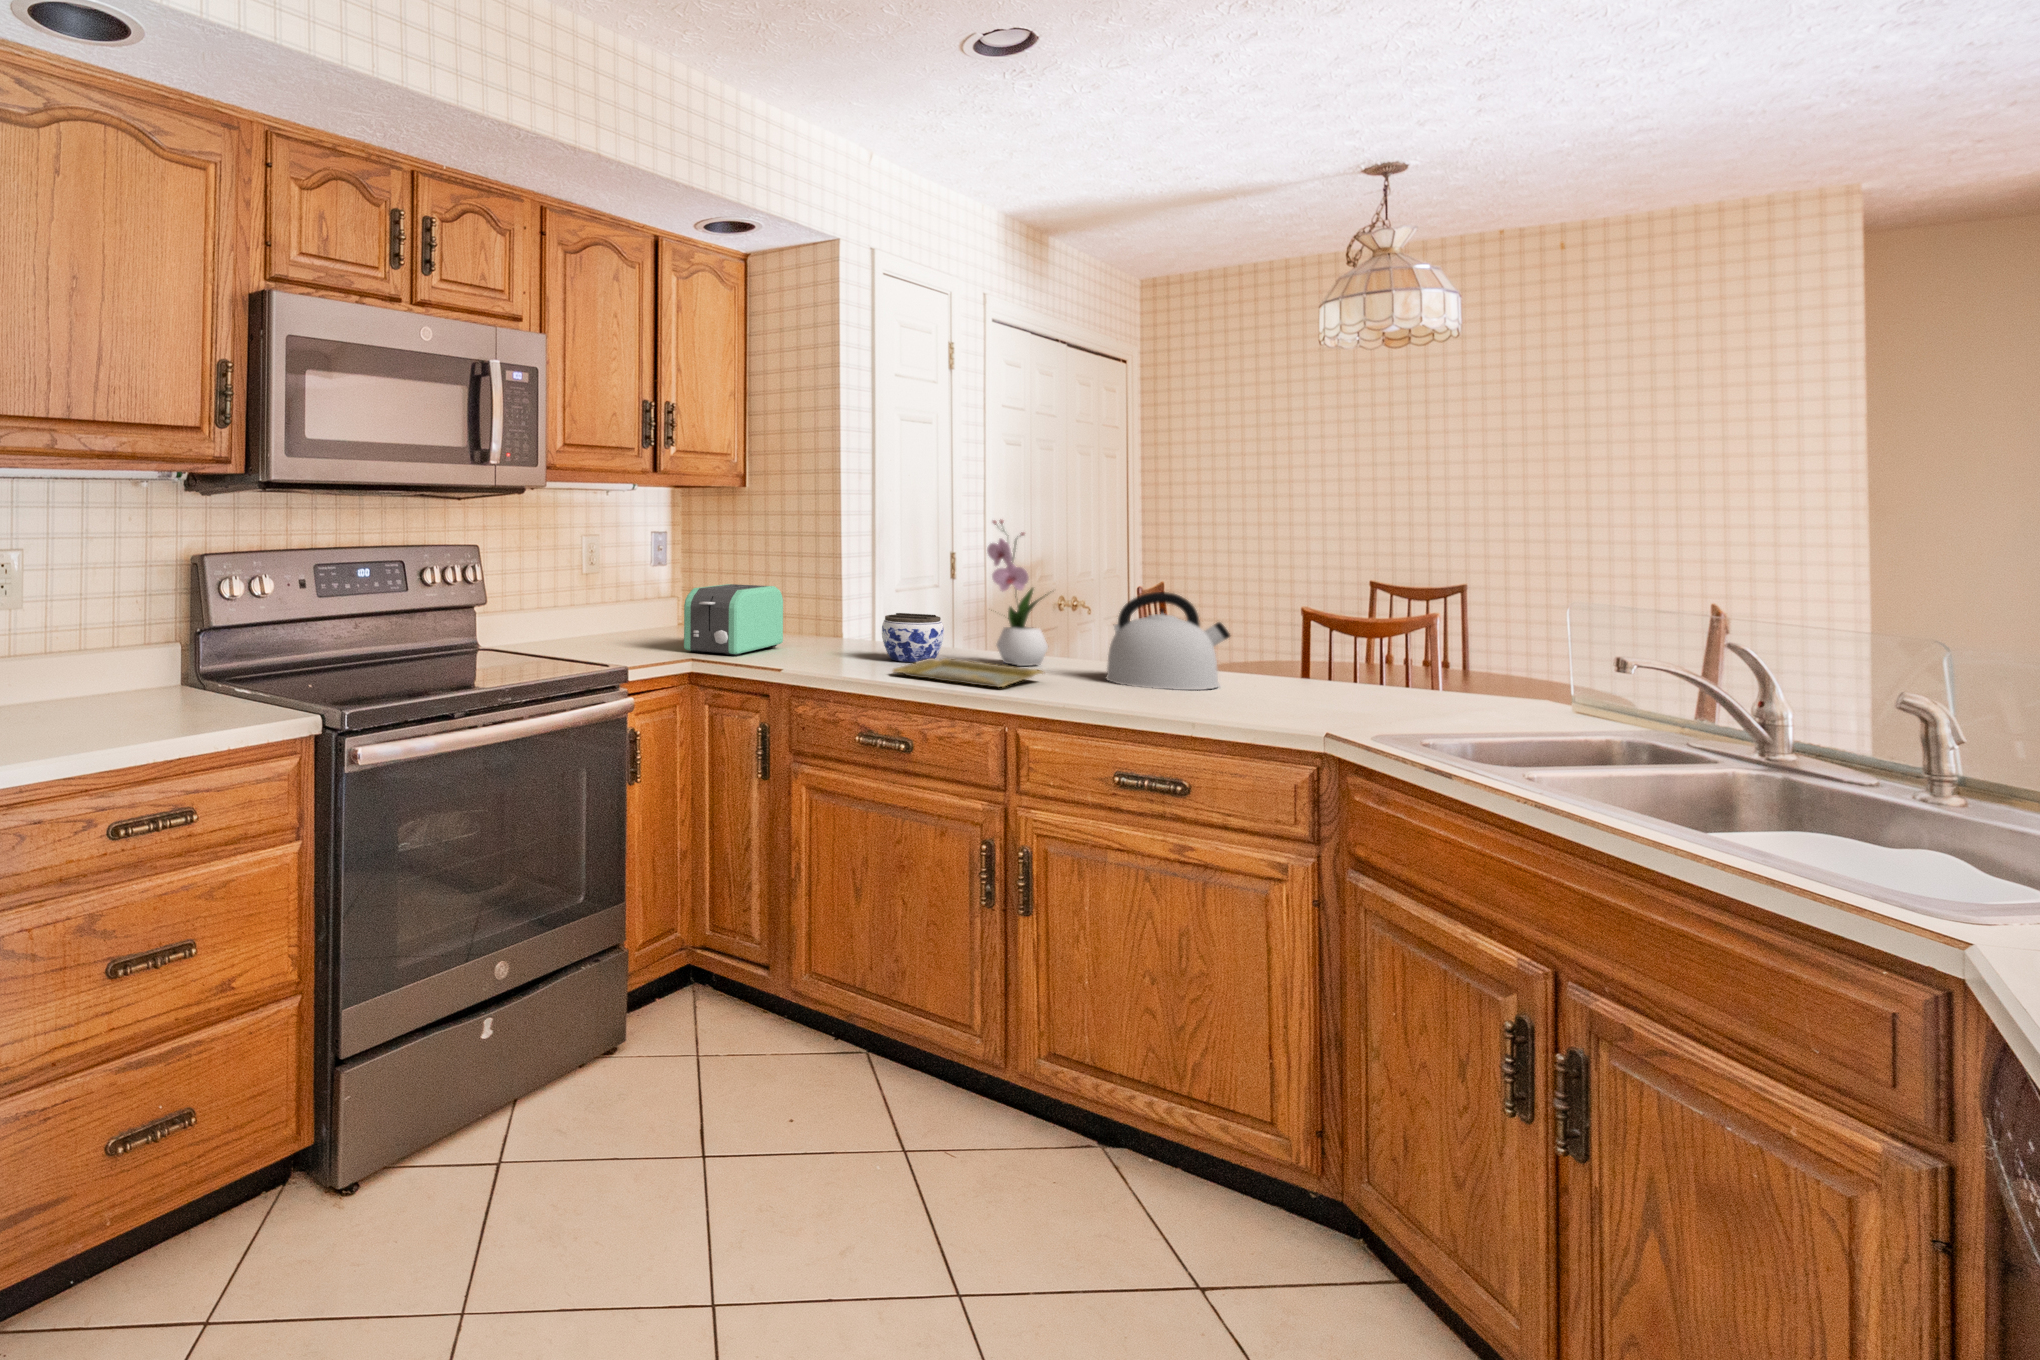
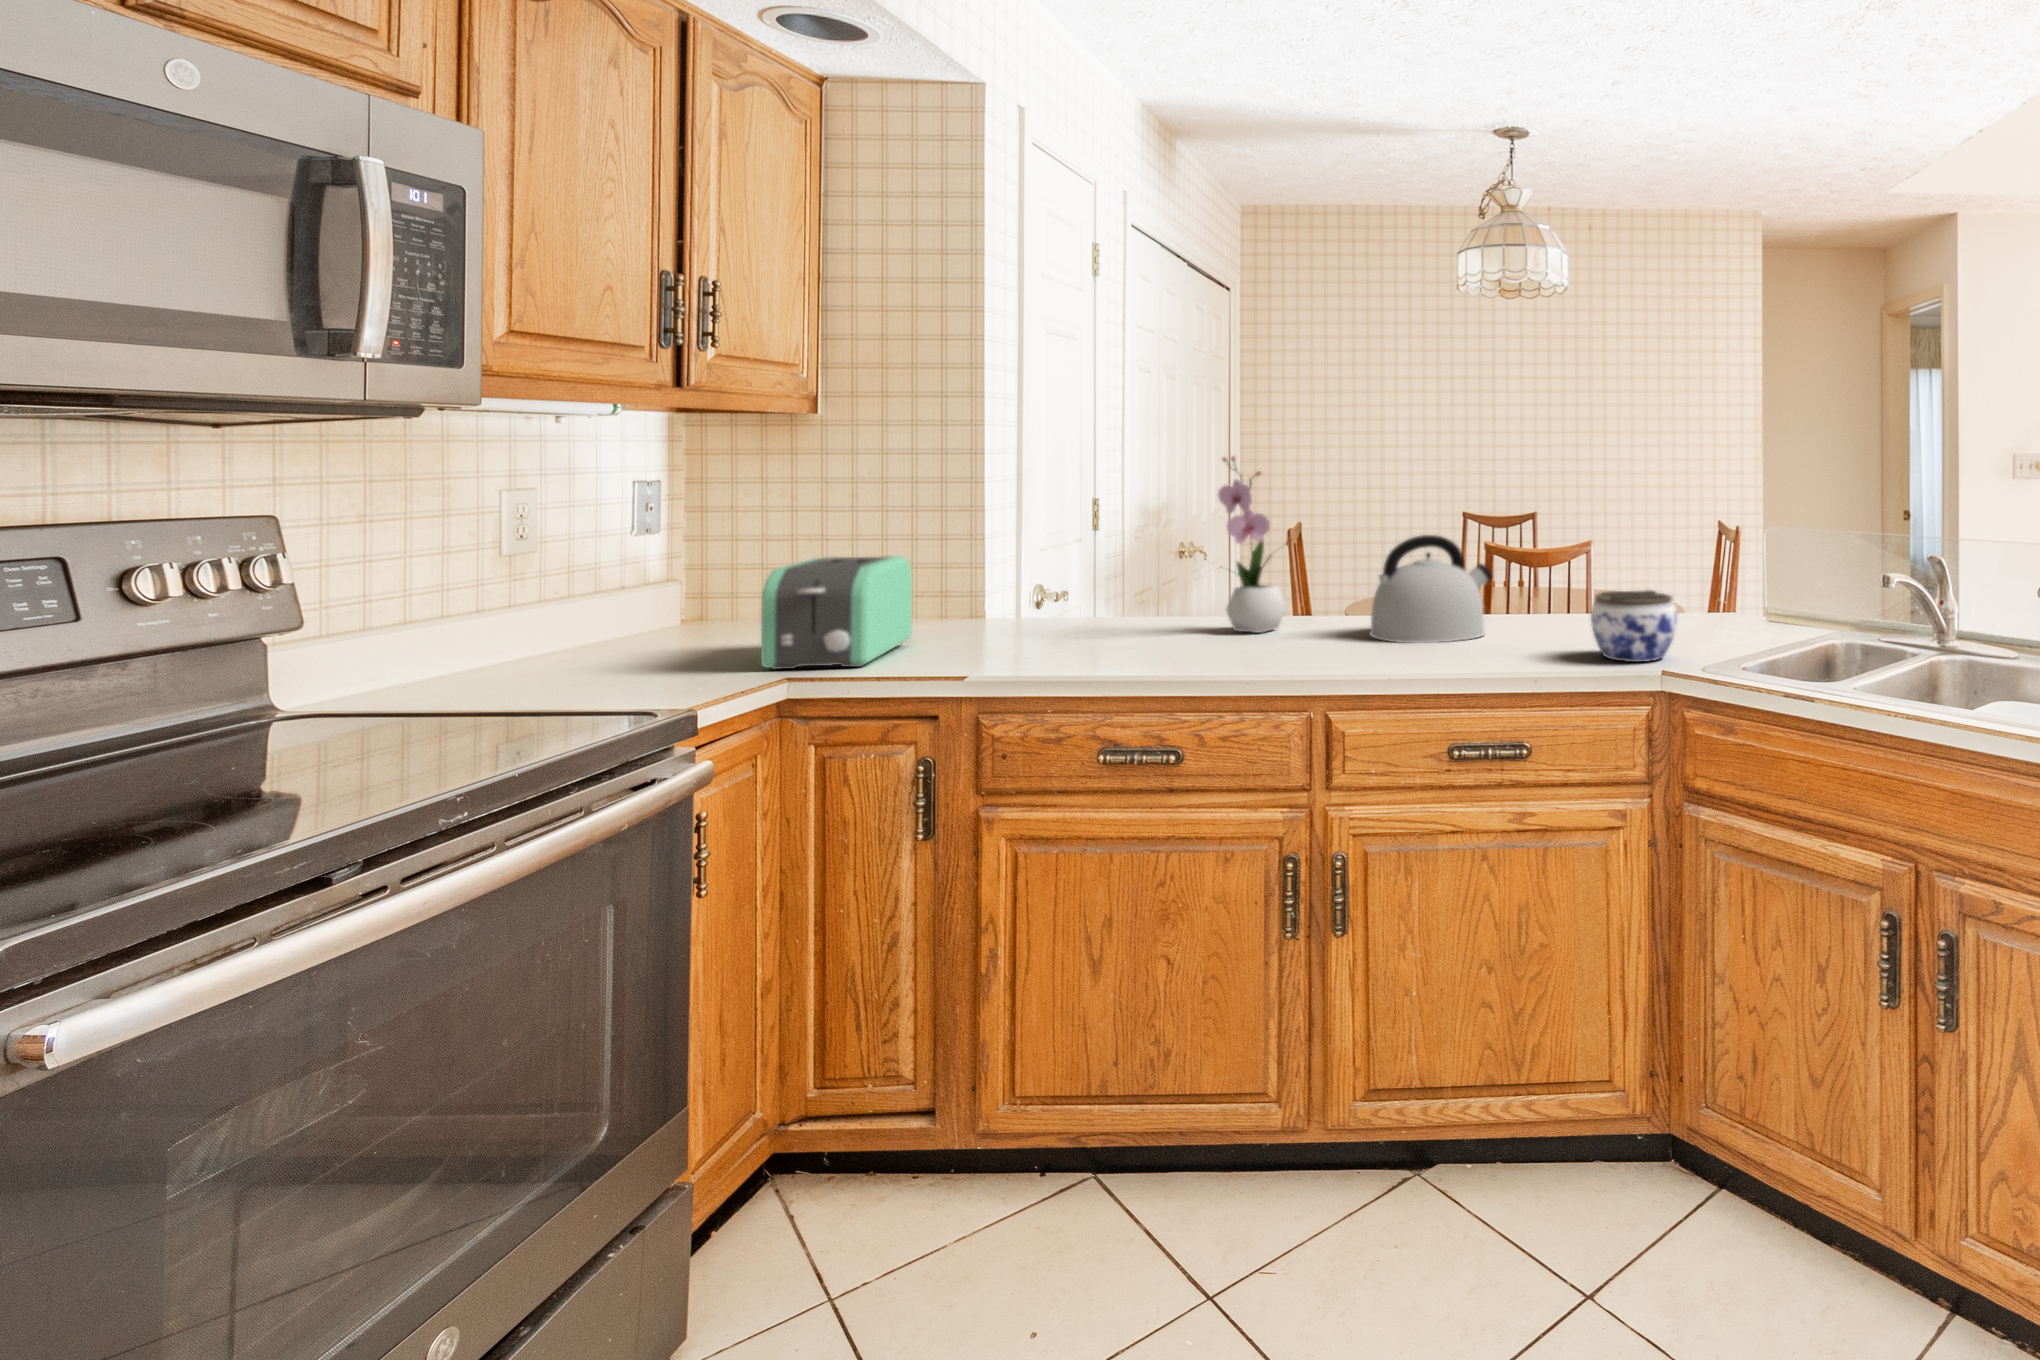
jar: present [882,613,944,663] -> present [1591,590,1677,662]
tray: present [893,658,1043,688] -> none [1141,634,1327,665]

